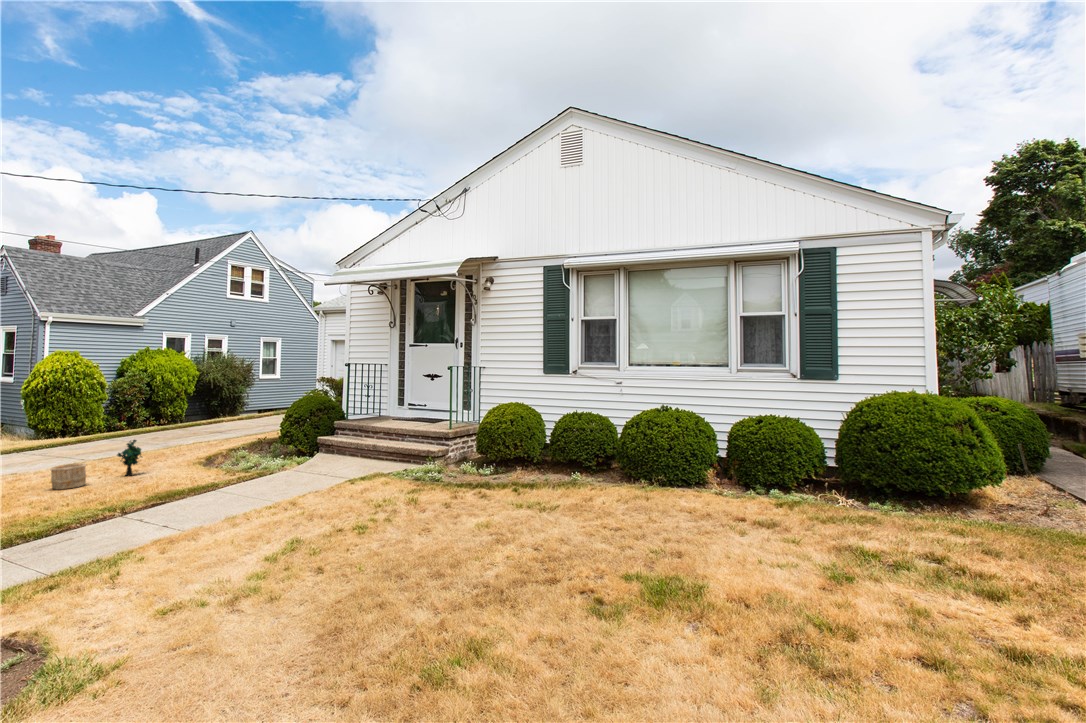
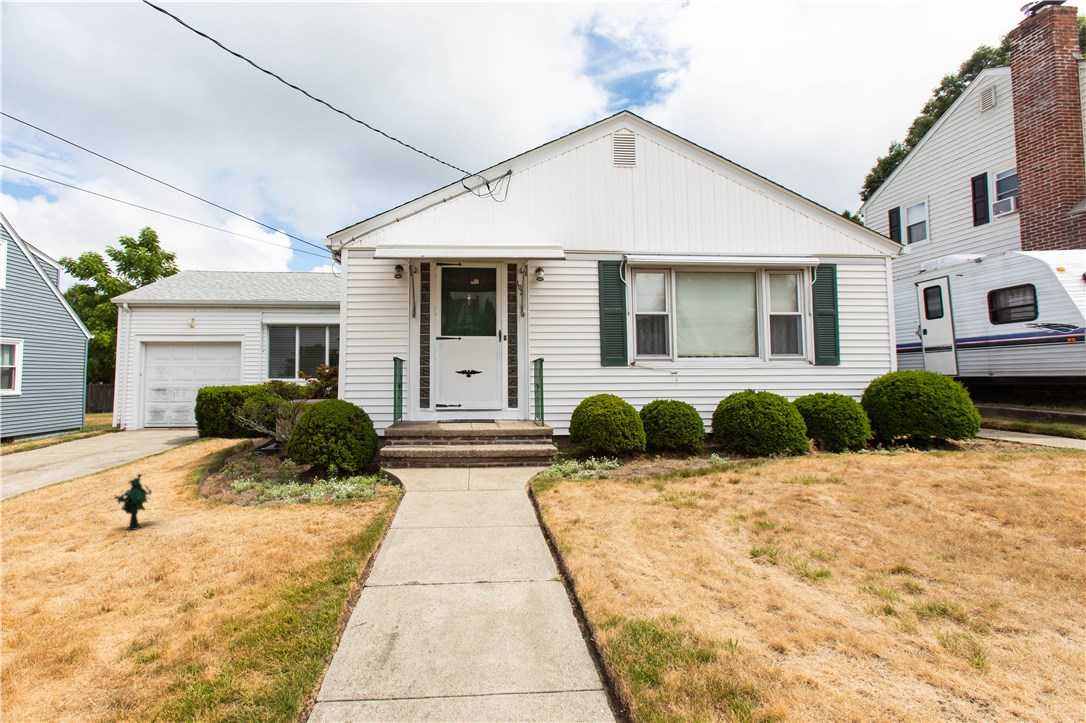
wooden bucket: present [50,463,86,490] -> none [47,516,105,563]

